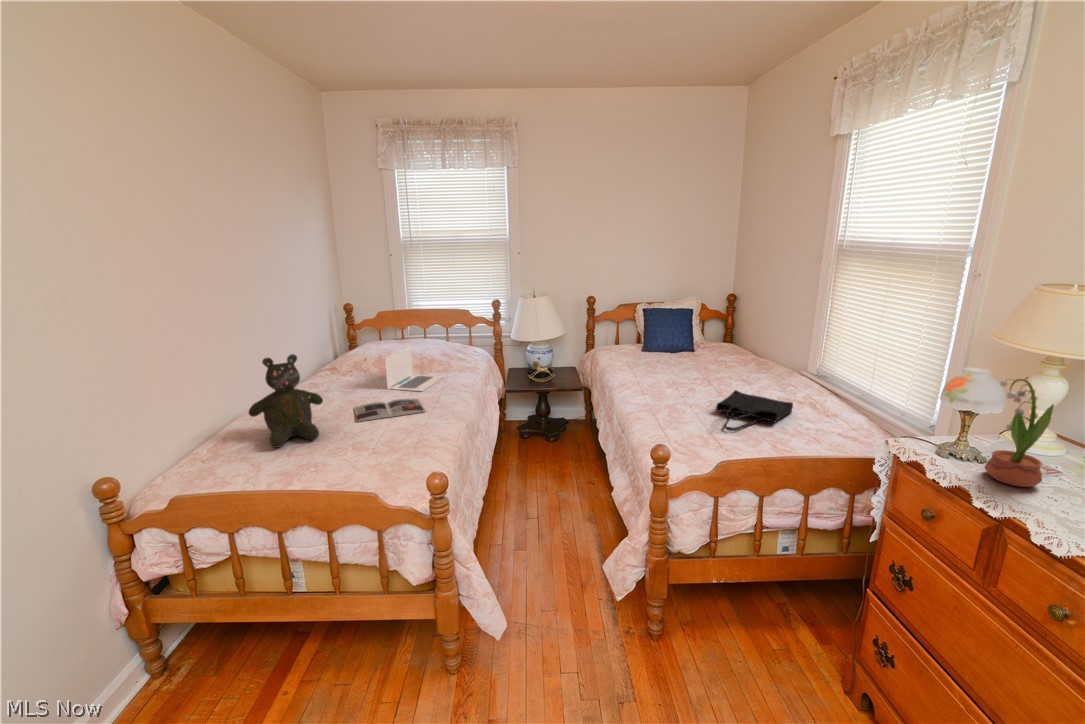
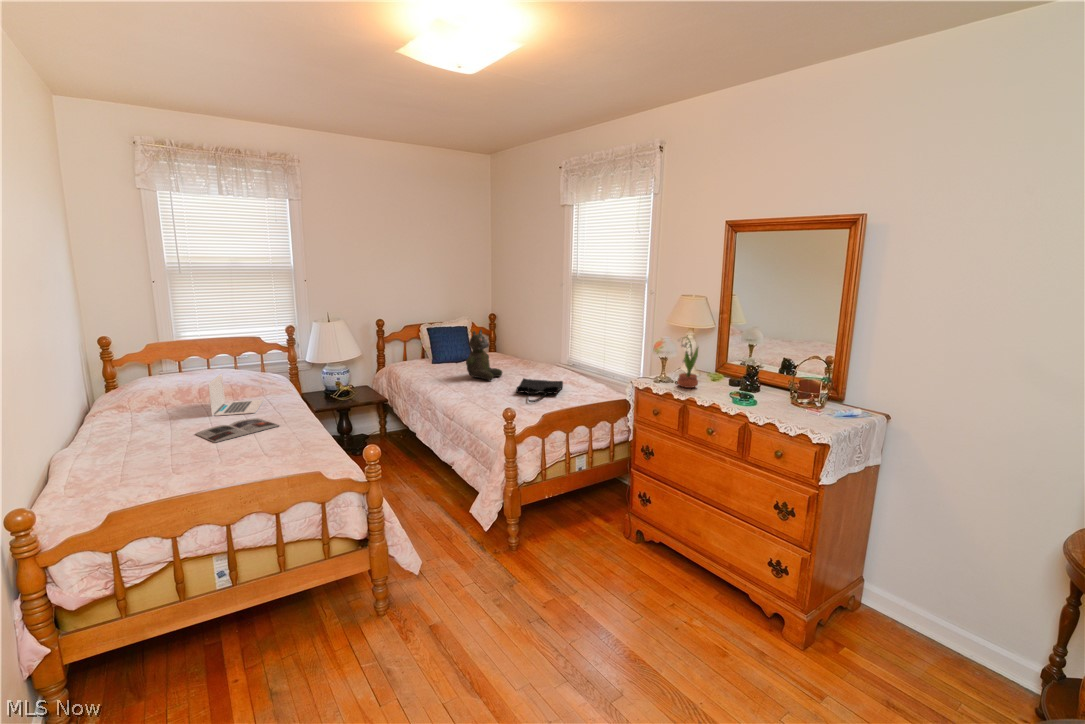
teddy bear: present [249,354,323,448] -> present [466,330,502,380]

